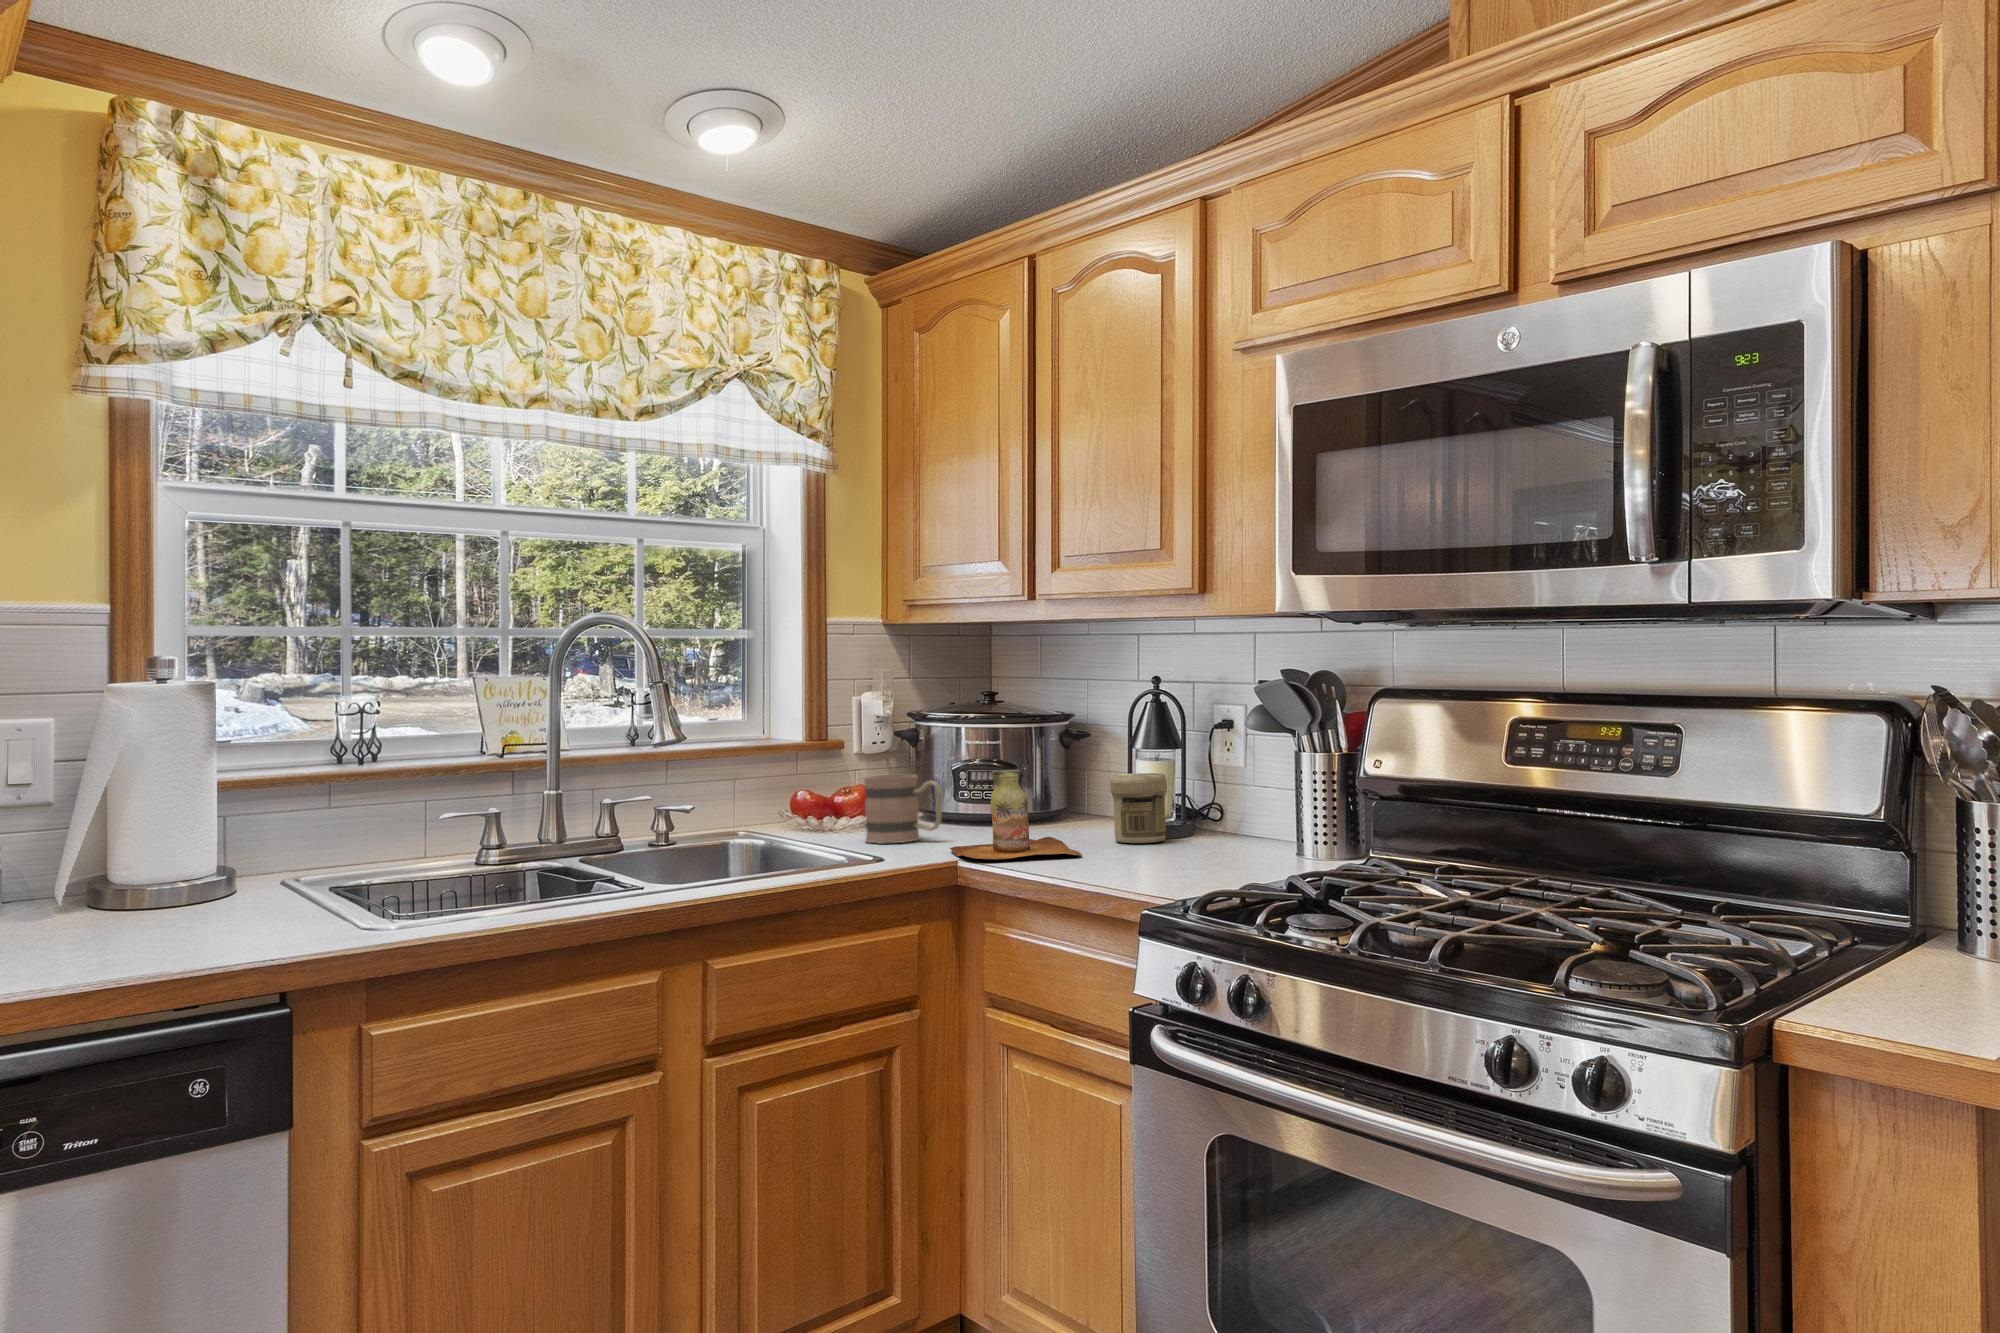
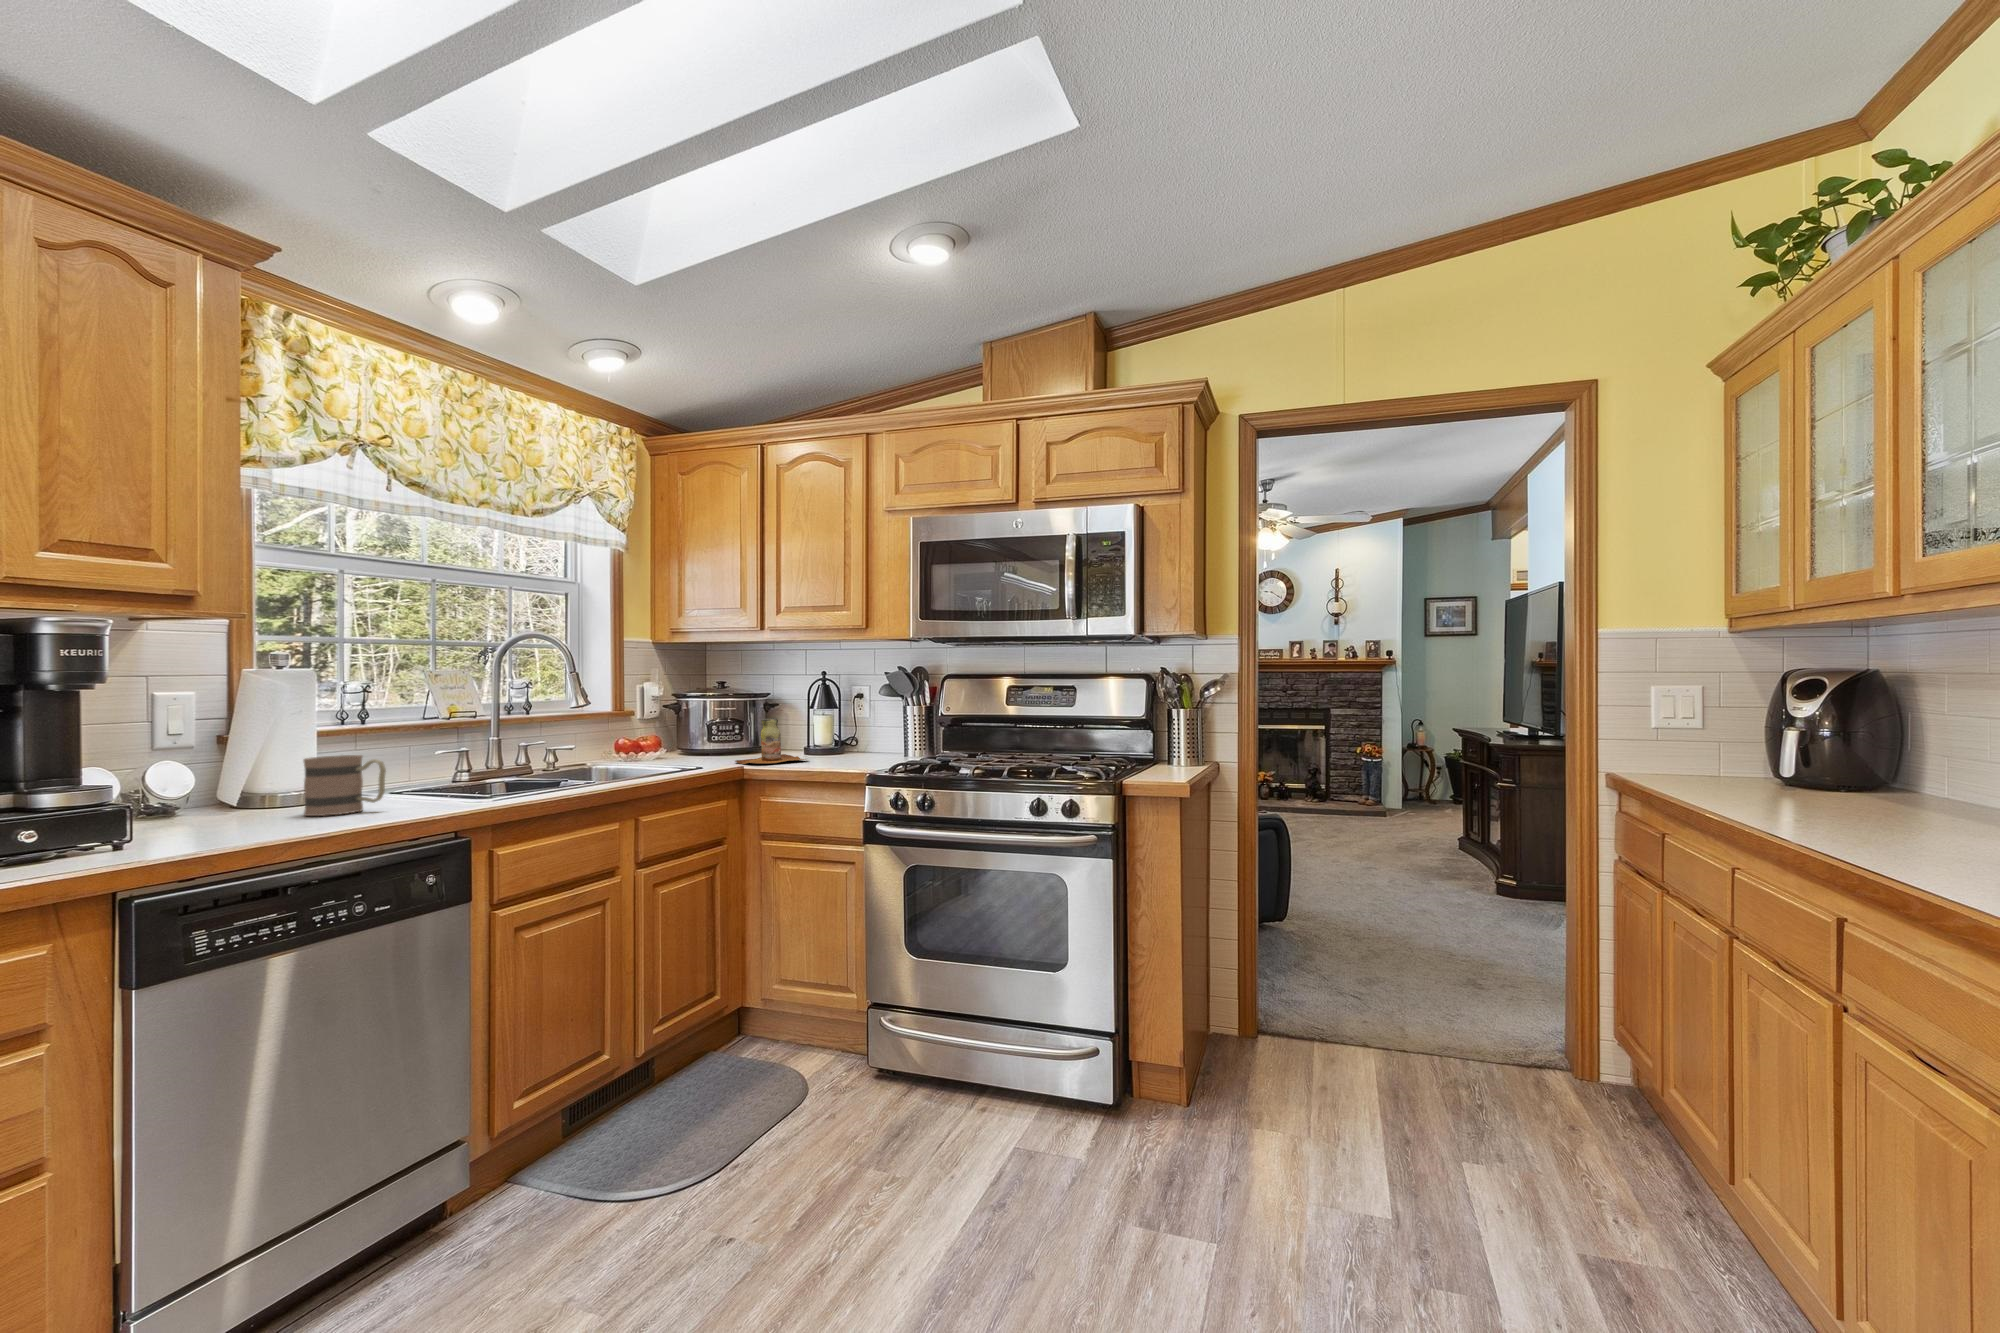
jar: present [1110,773,1167,843] -> none [812,721,841,756]
mug: present [864,775,942,843] -> present [304,755,386,816]

